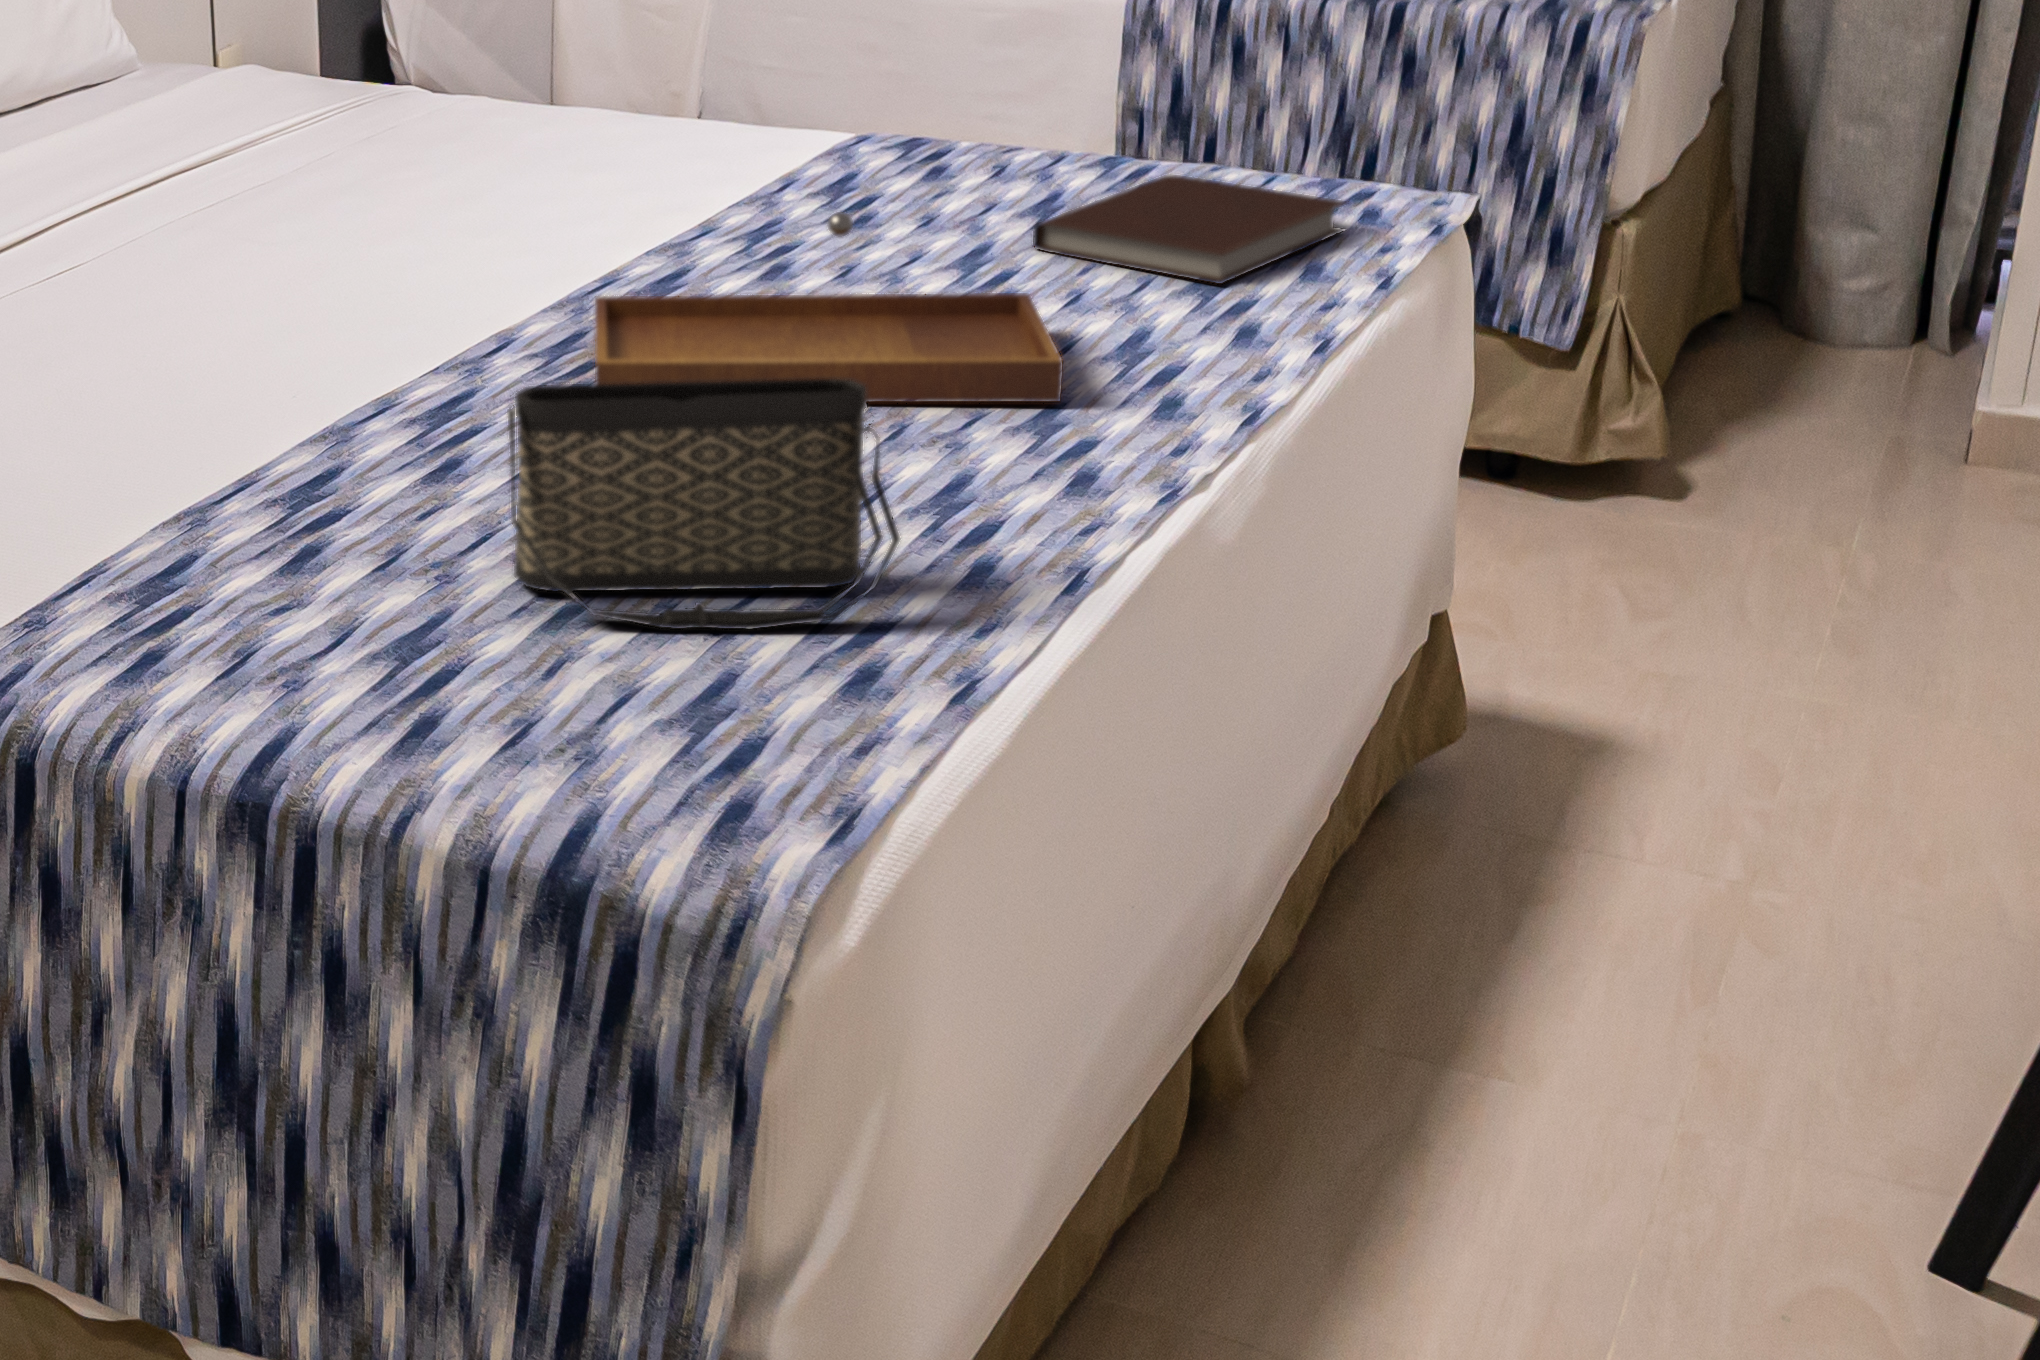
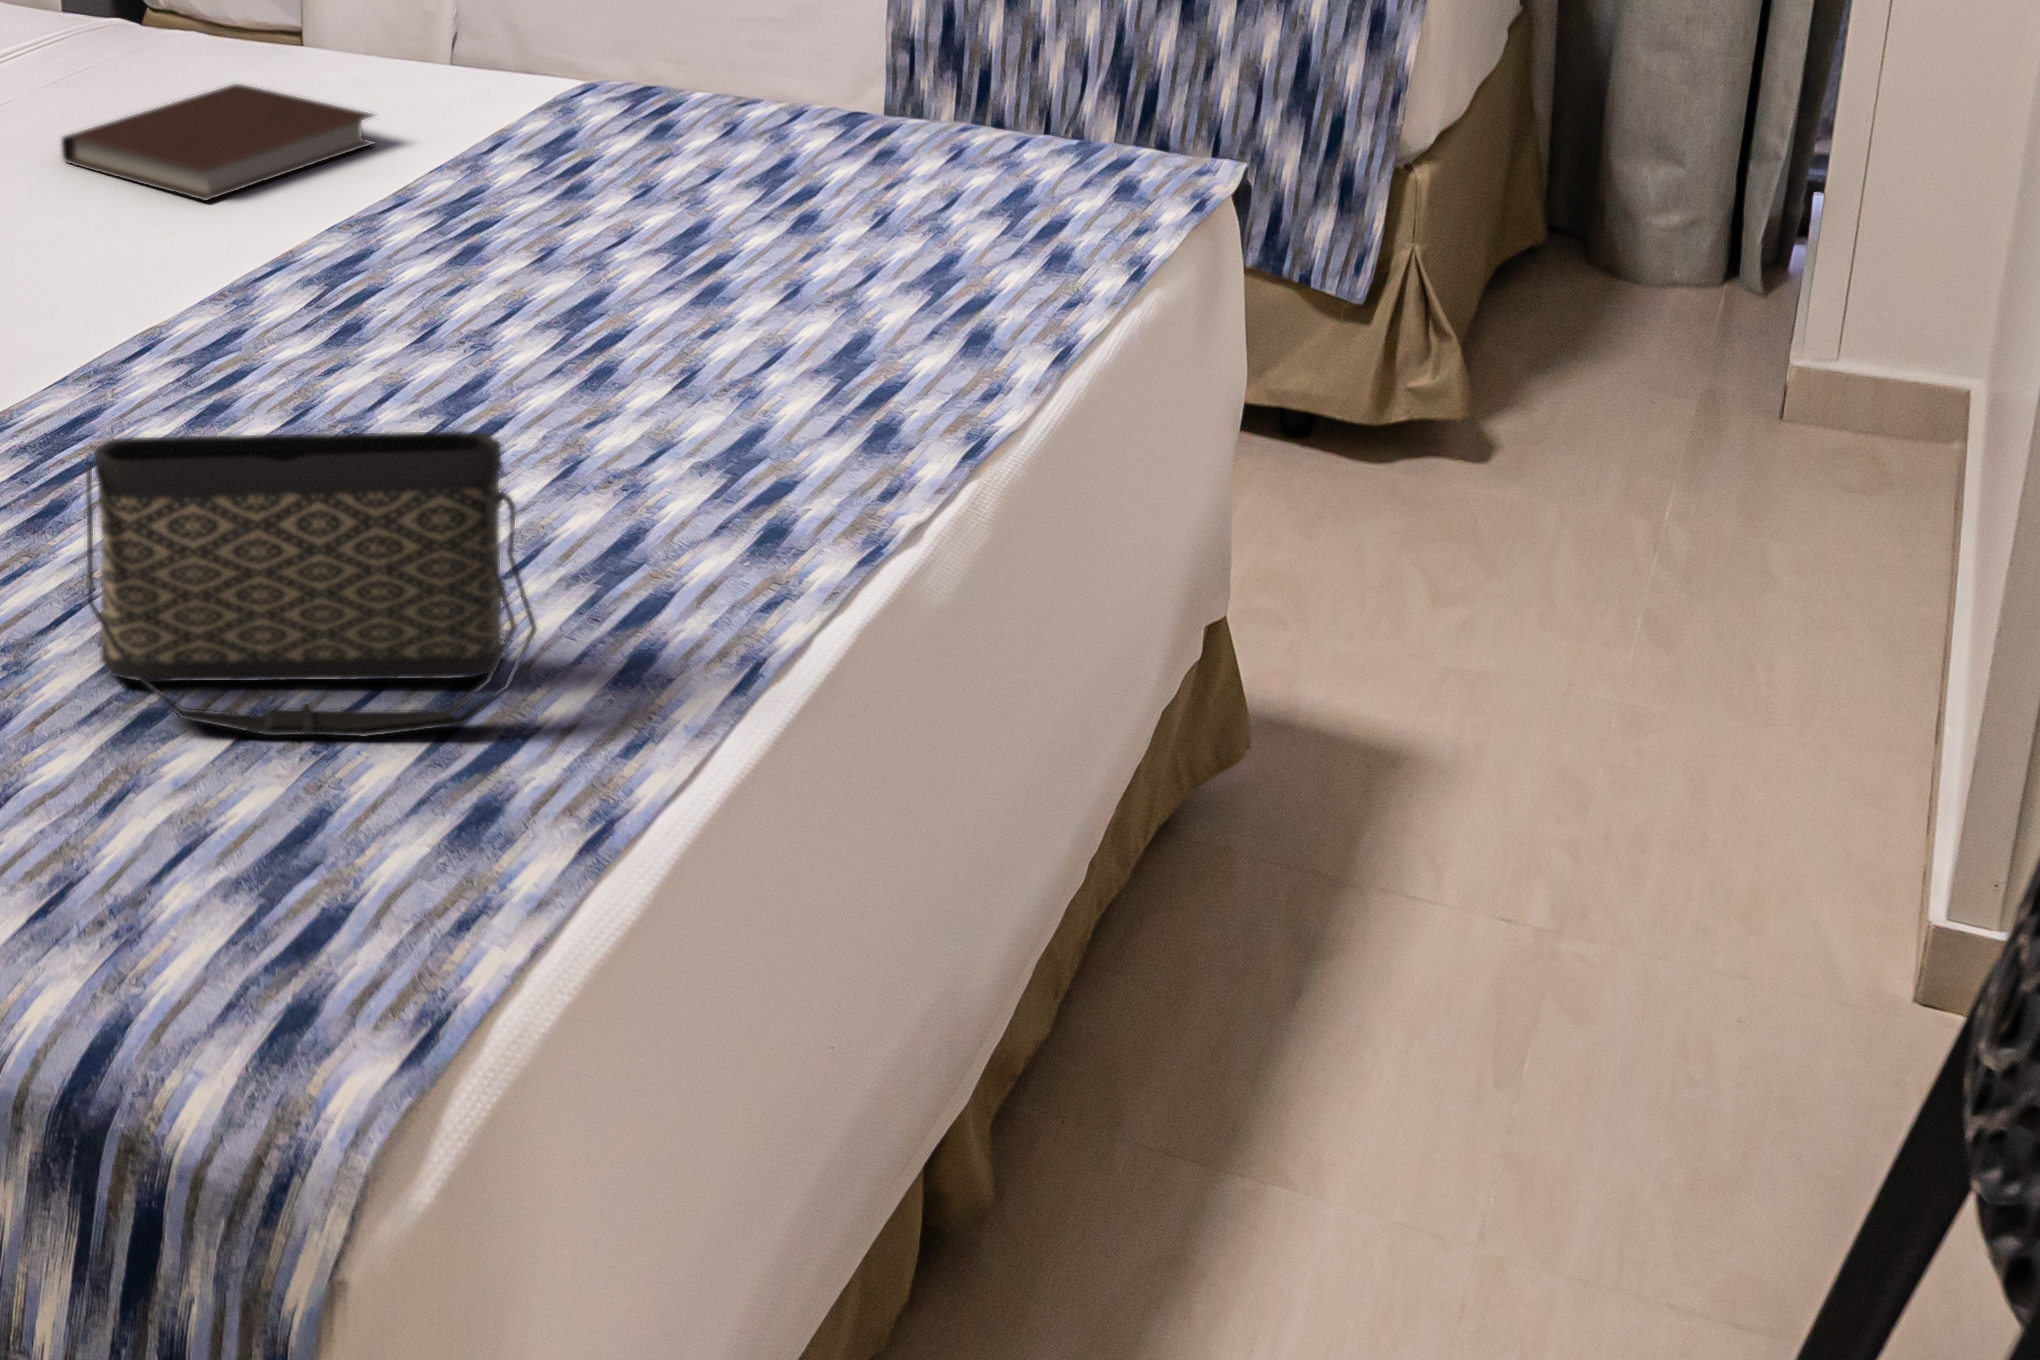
notebook: present [1033,175,1349,284] -> present [62,84,373,200]
tray: present [595,212,1063,402] -> none [242,199,765,424]

